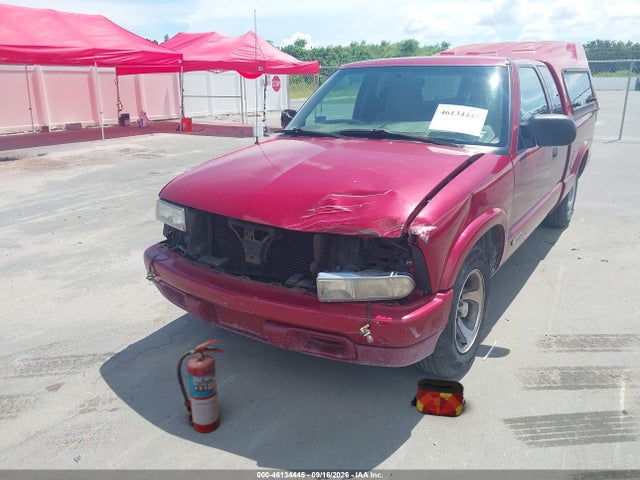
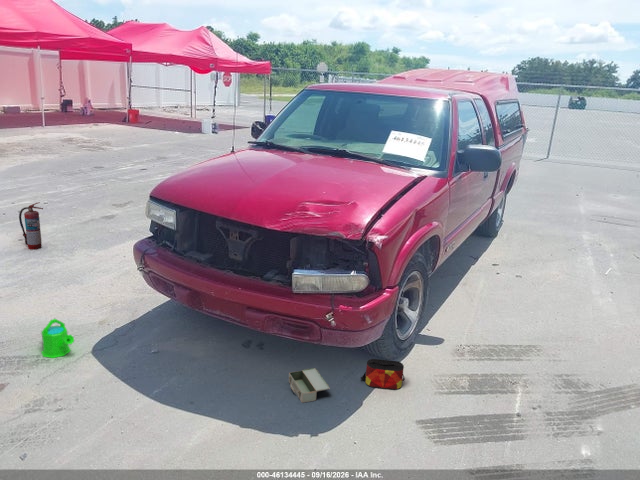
watering can: none [44,337,78,382] -> present [41,319,74,358]
fire extinguisher: present [177,339,223,433] -> present [19,202,43,250]
toolbox: none [322,390,372,436] -> present [289,368,330,403]

